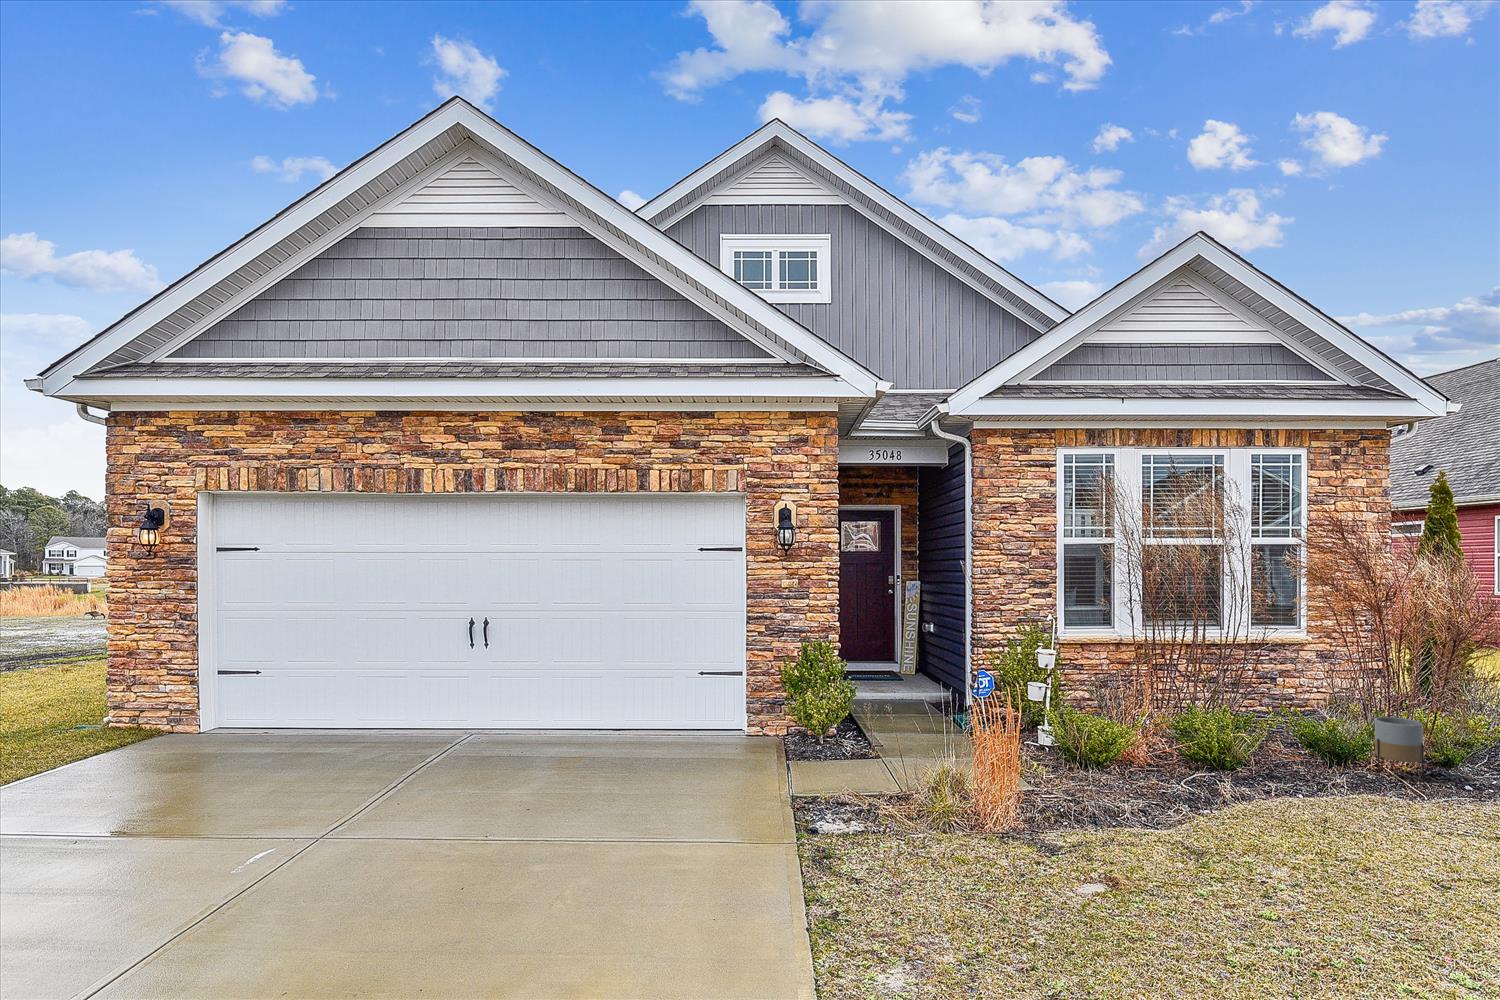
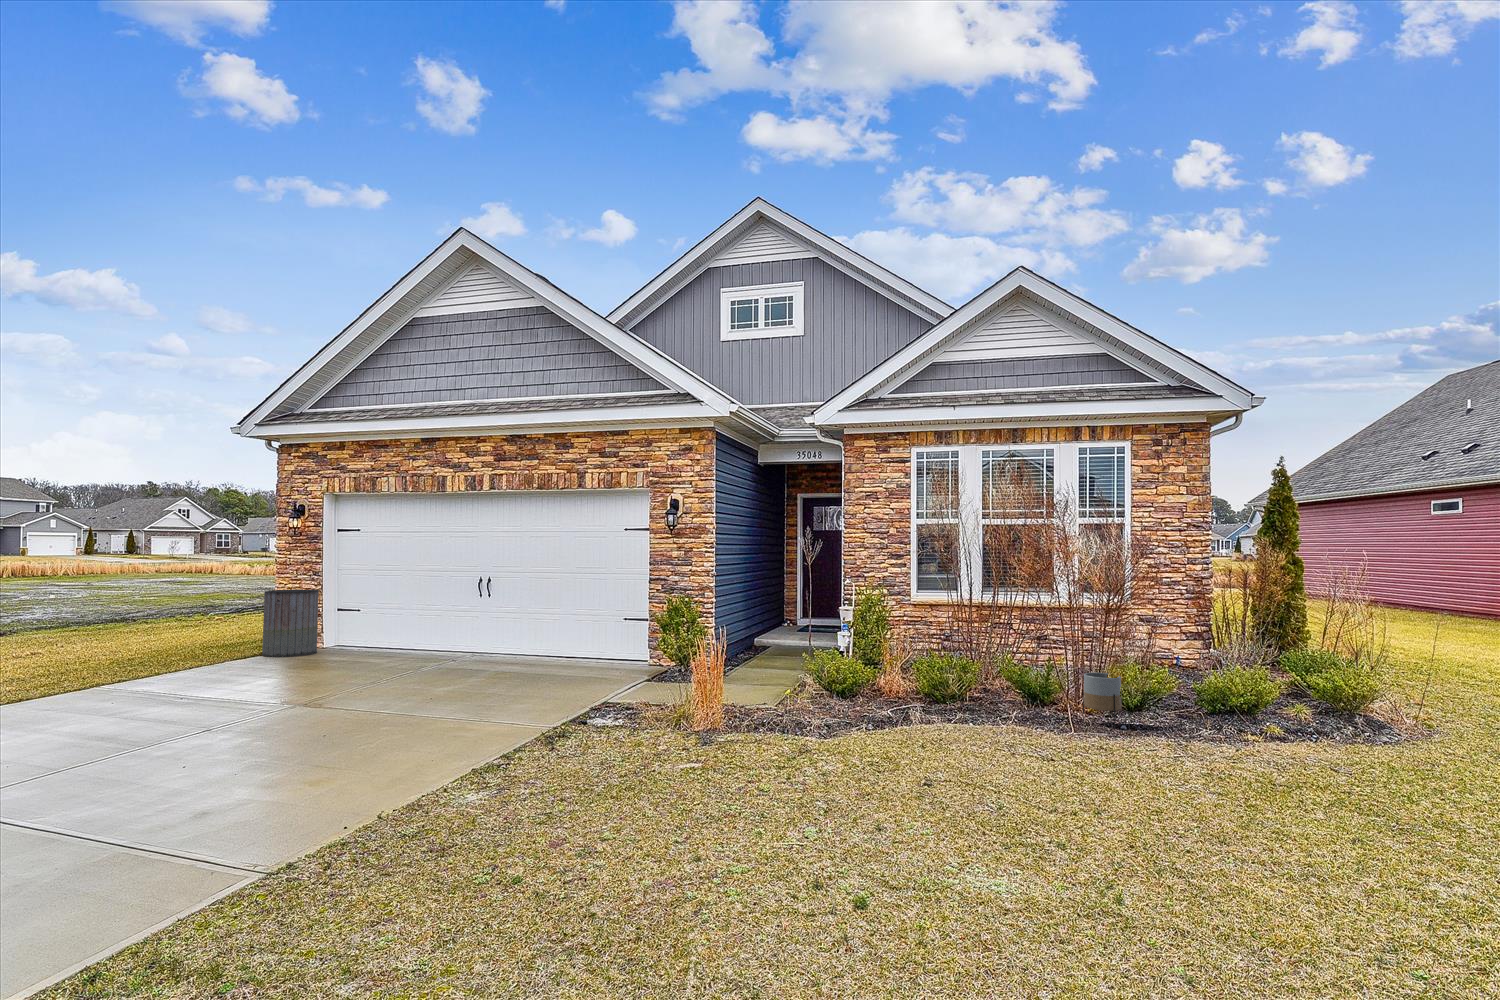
trash can: none [104,641,195,754] -> present [262,589,319,657]

